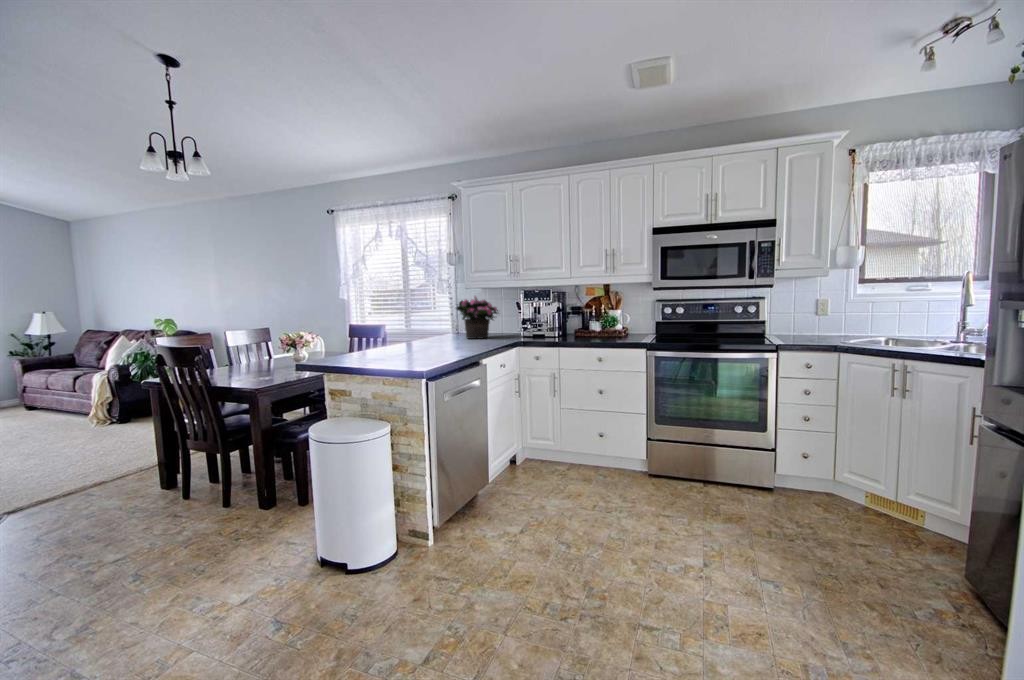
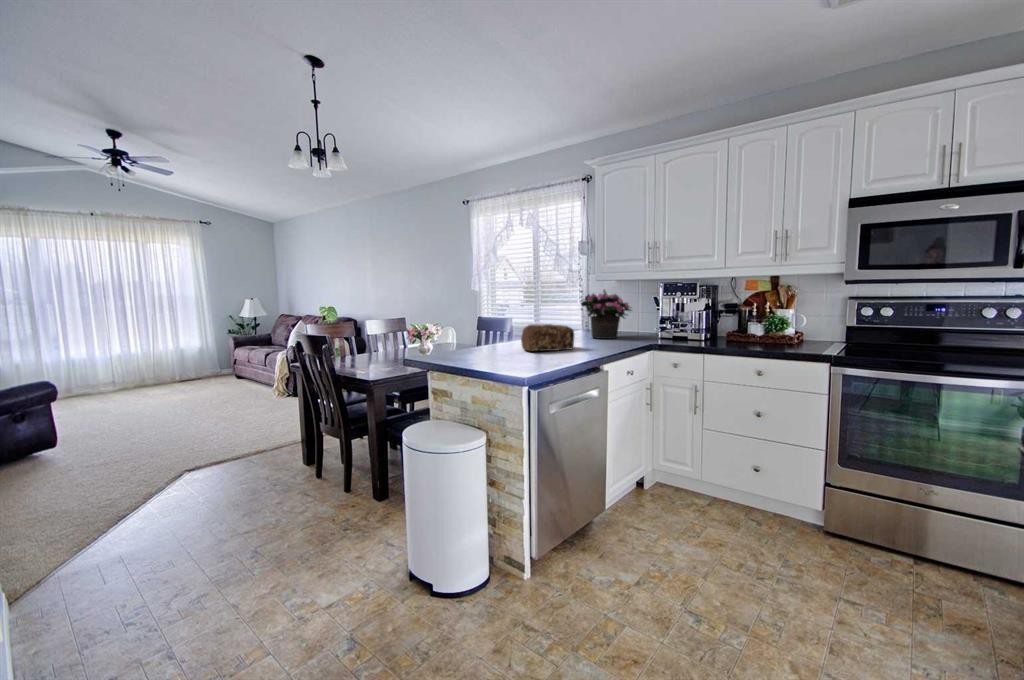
bread loaf: none [407,326,455,351] -> present [521,324,574,351]

